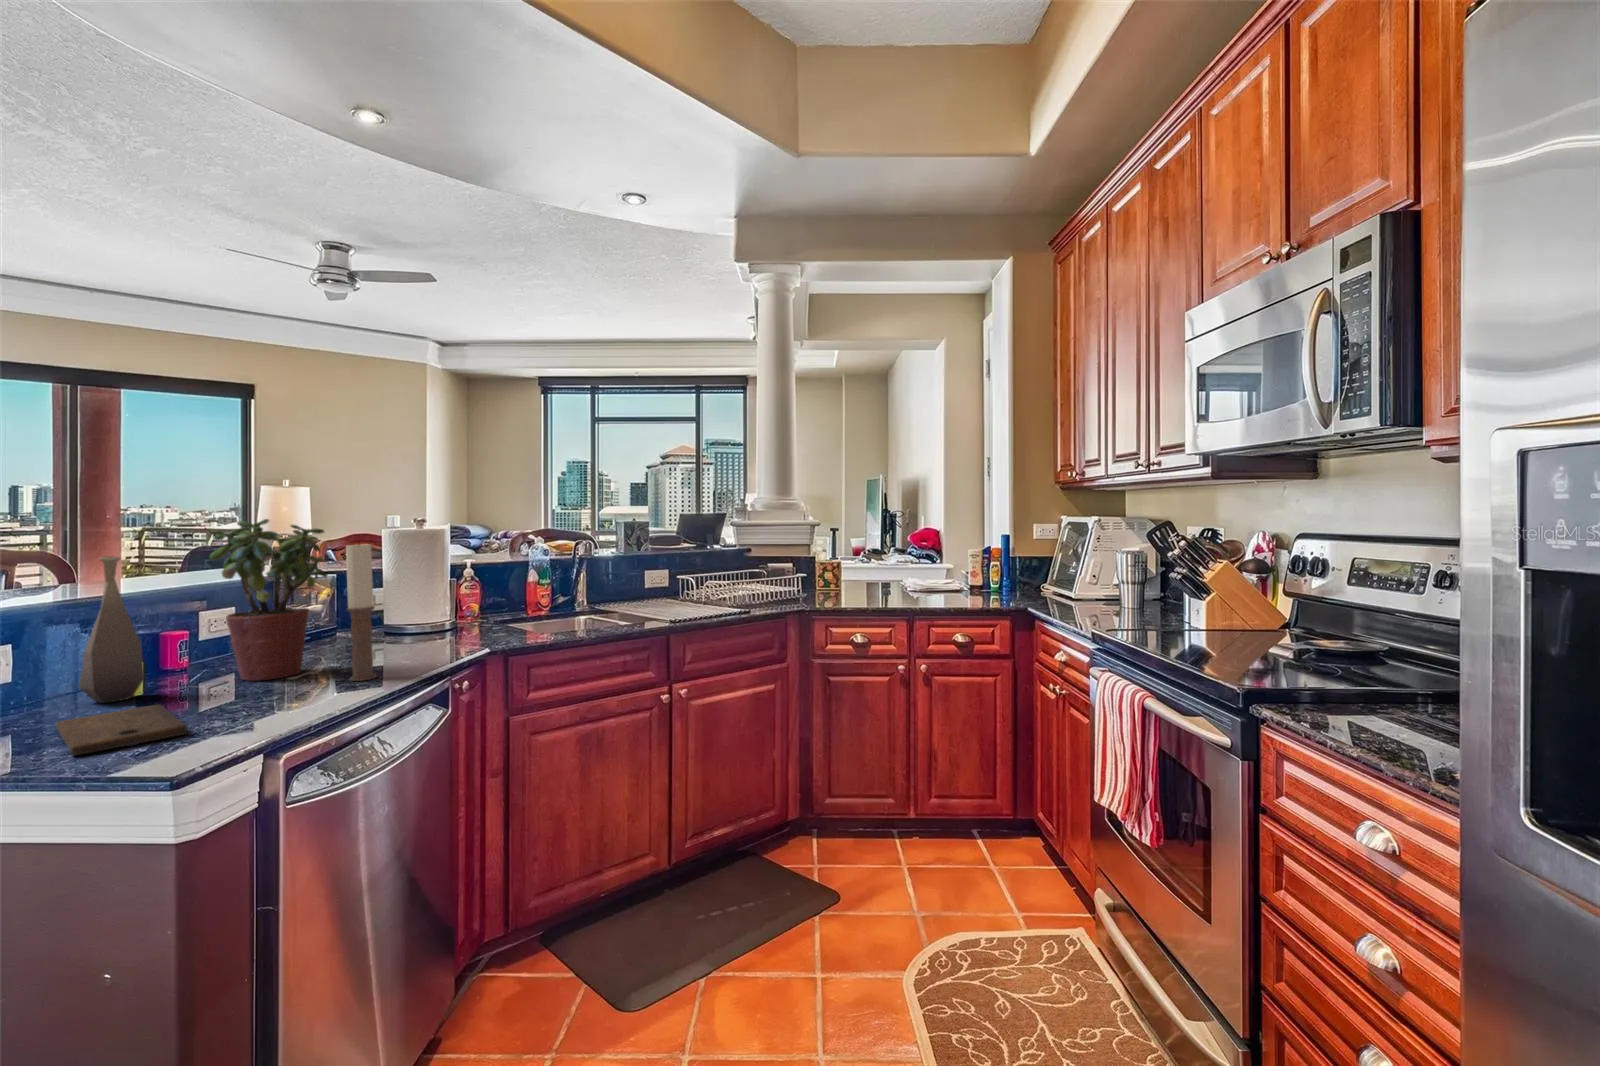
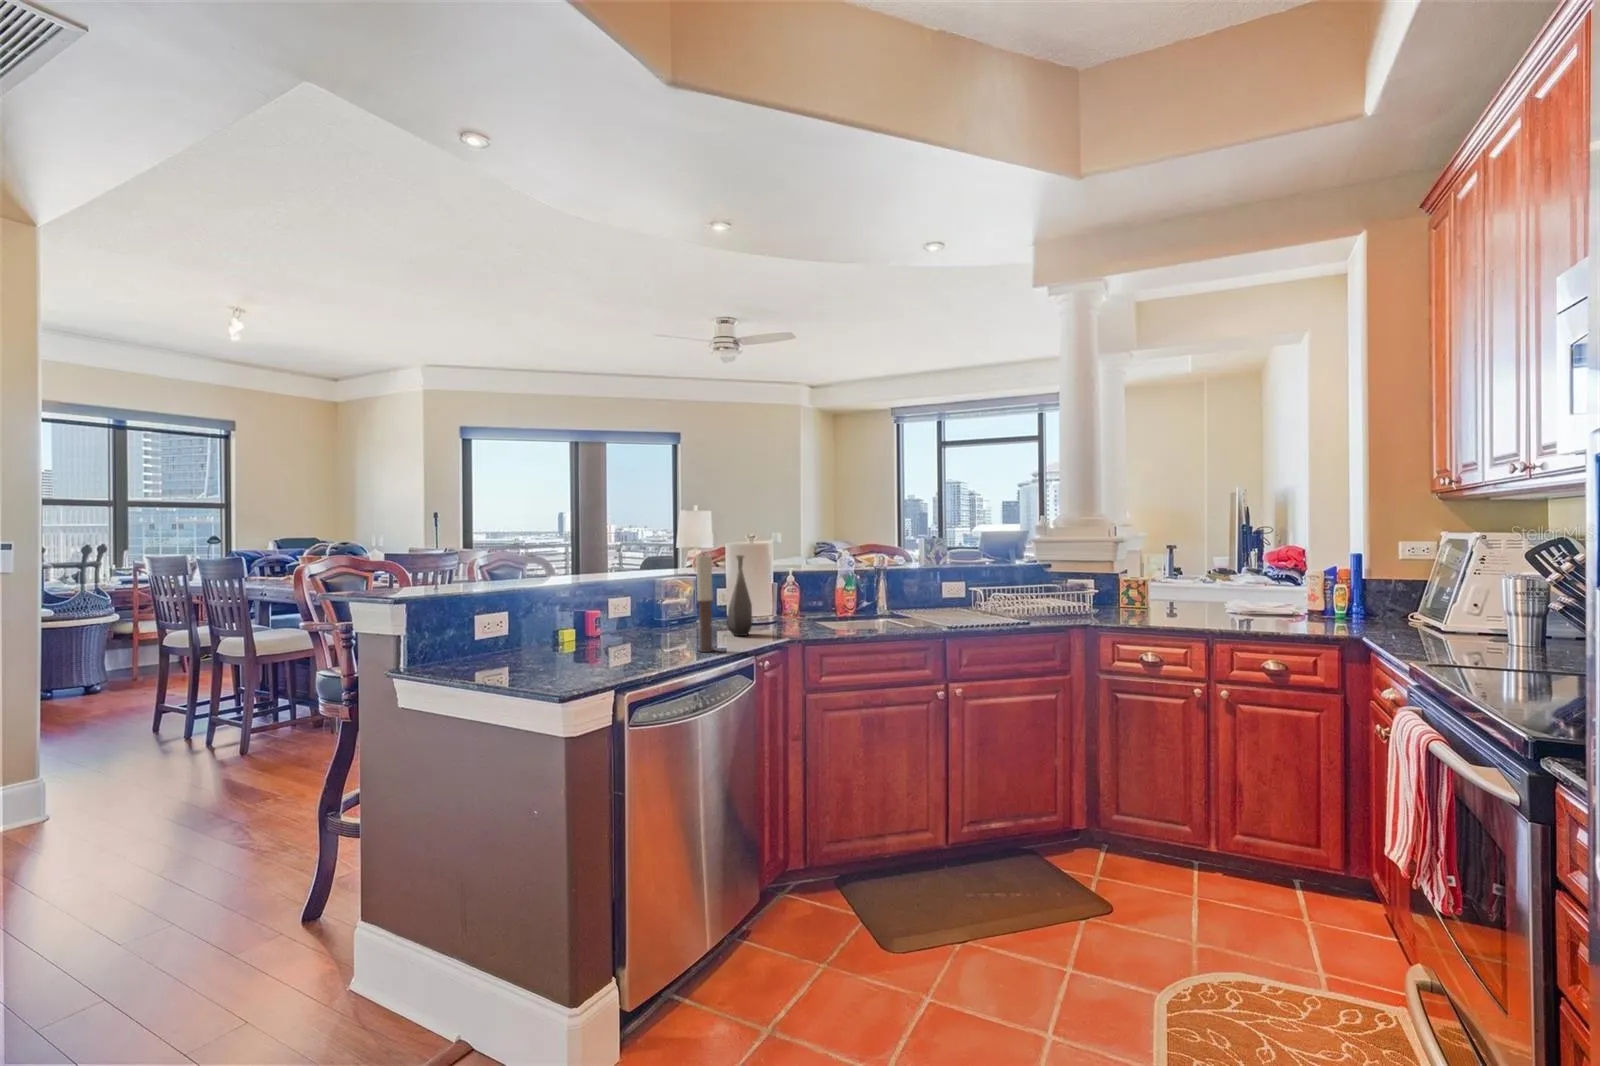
potted plant: present [210,519,330,681] -> none [624,538,691,647]
bottle: present [79,556,144,703] -> present [727,555,752,636]
cutting board: present [56,704,187,755] -> none [546,655,603,677]

